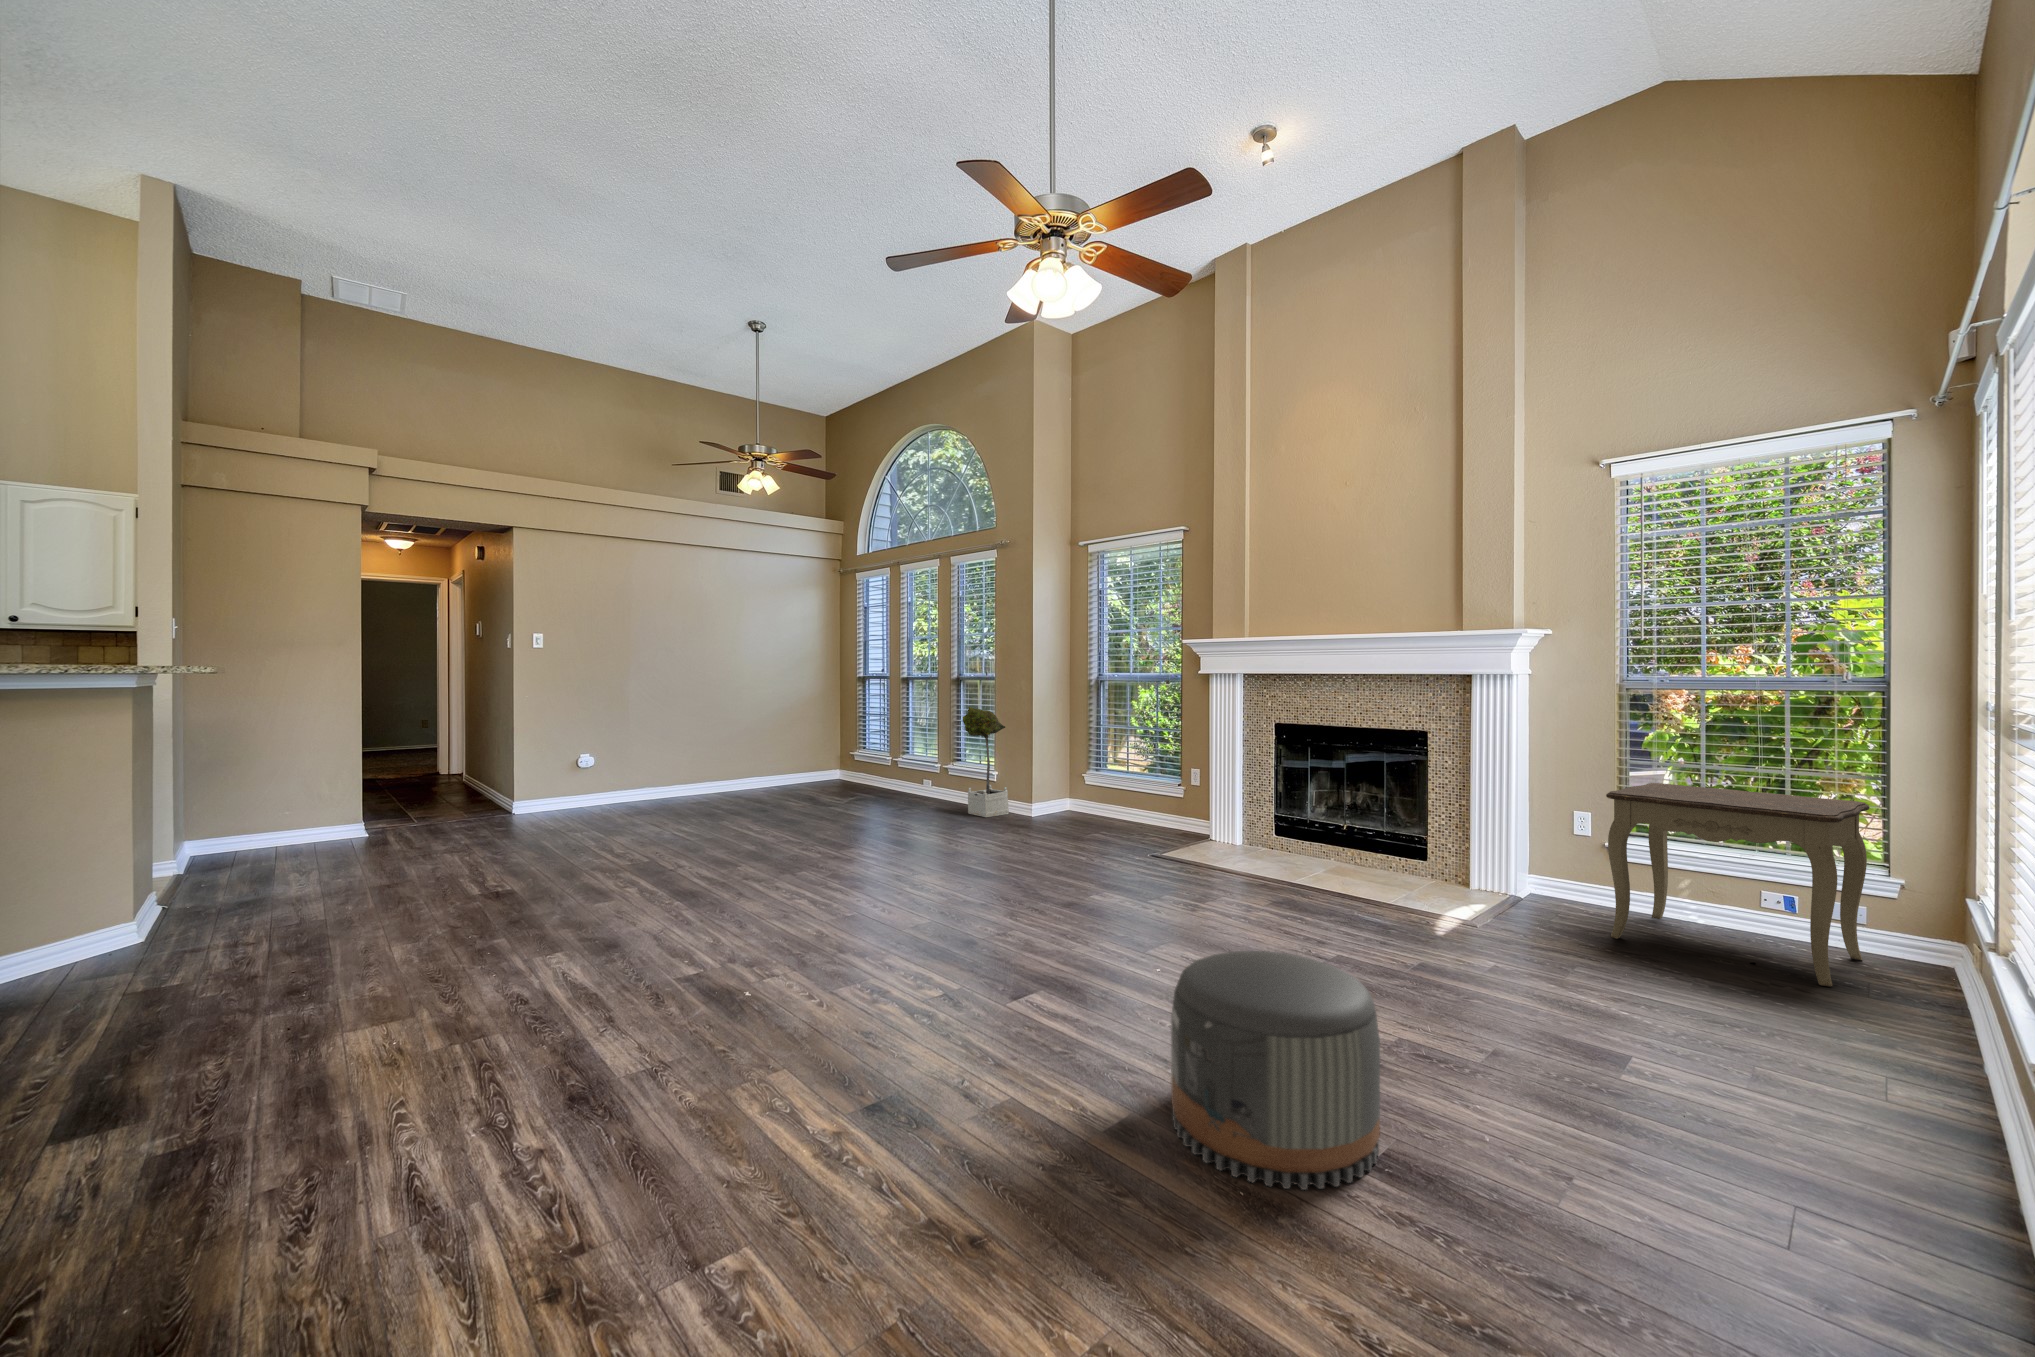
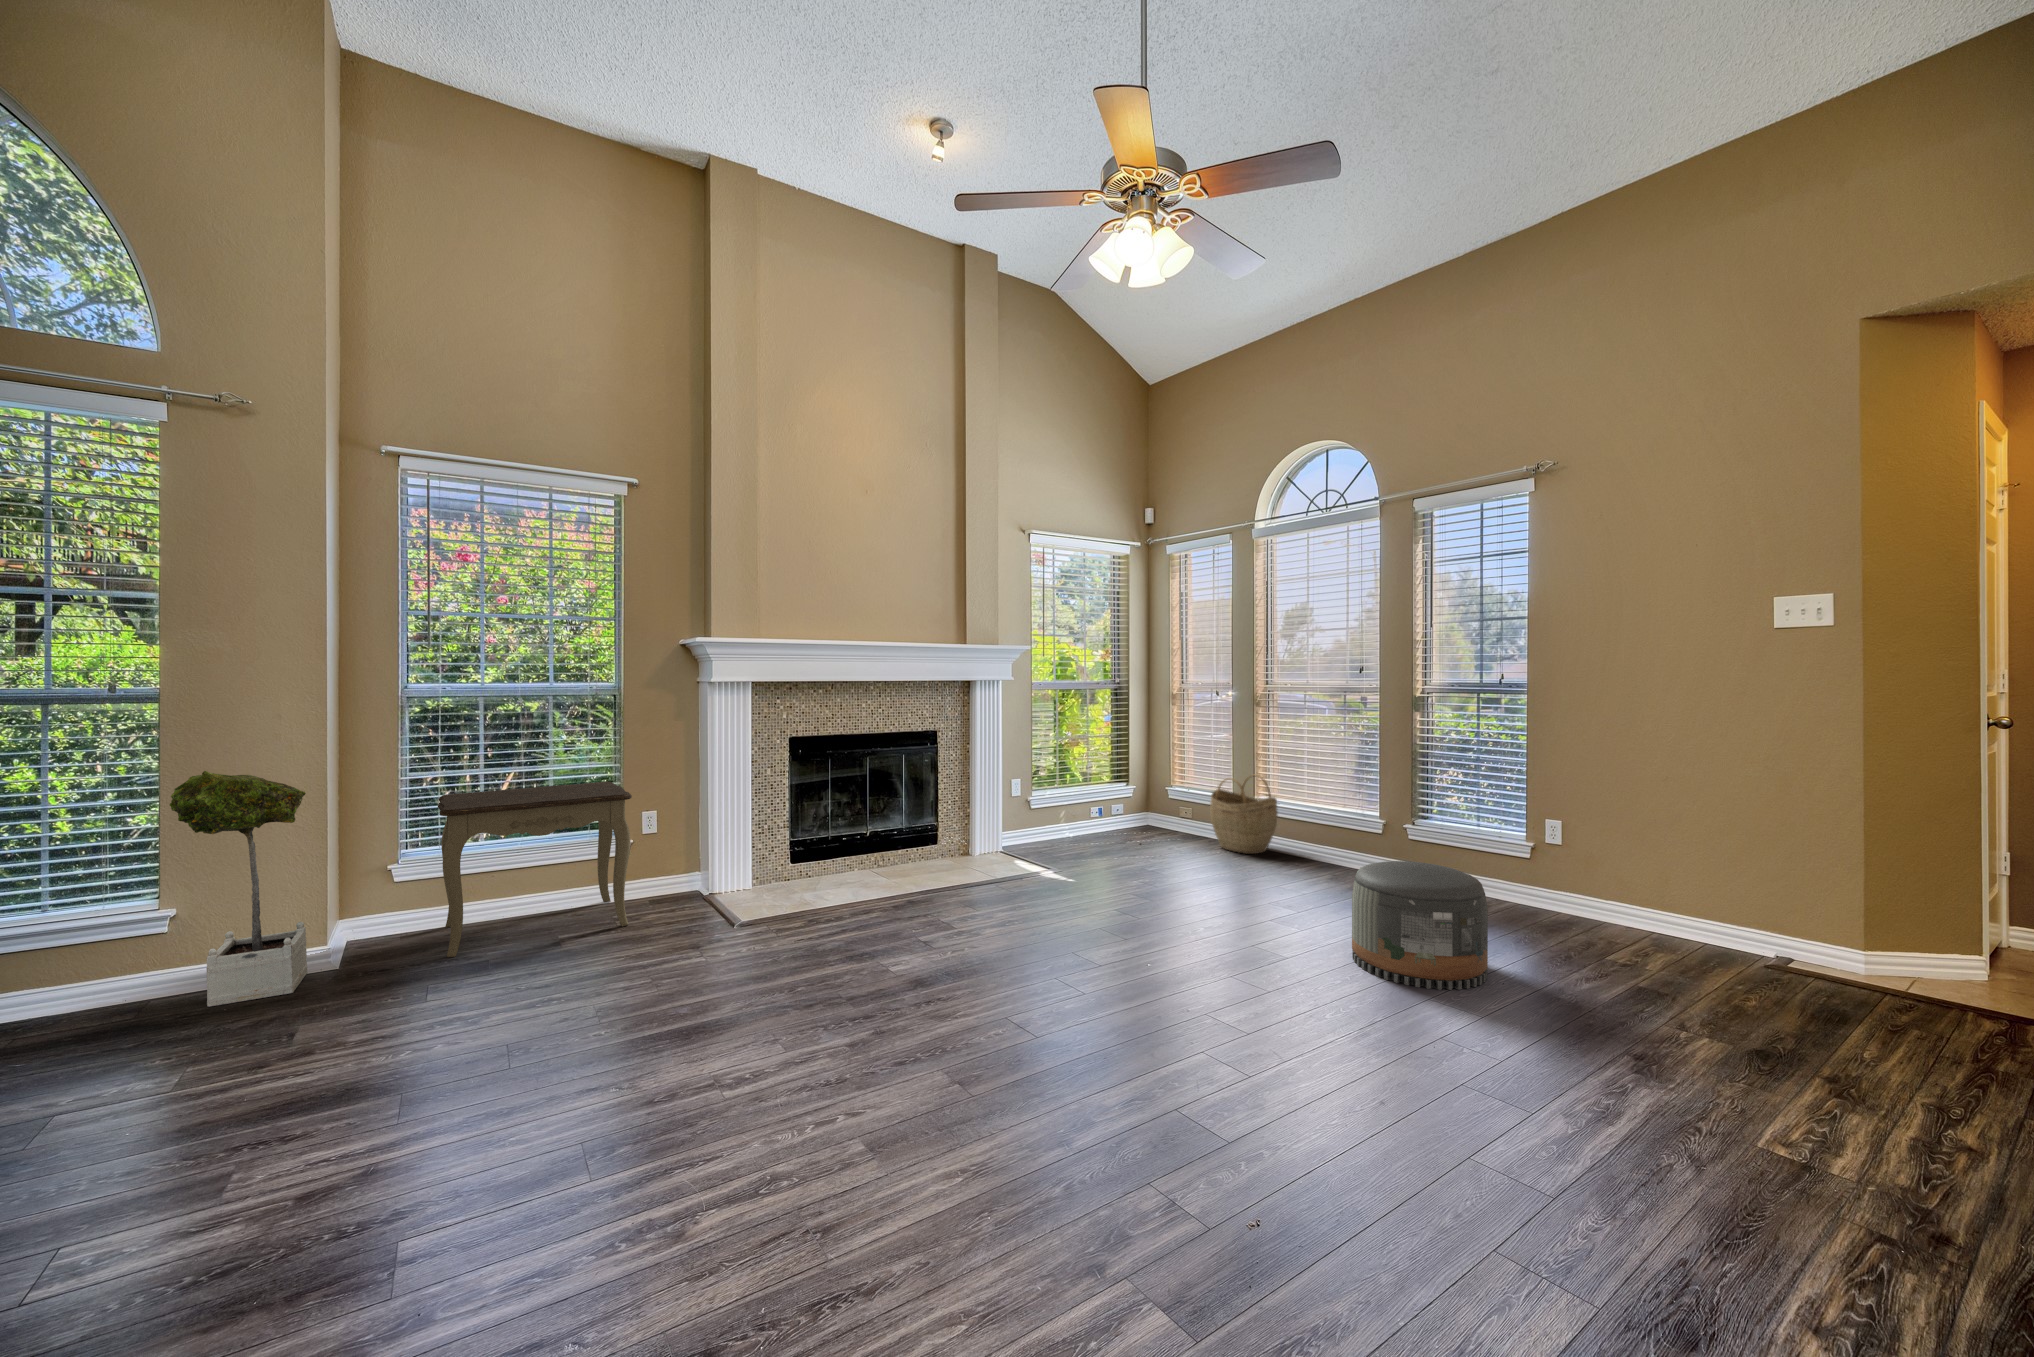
side table: present [1606,783,1870,986] -> present [438,782,632,957]
woven basket: none [1827,878,1995,1072] -> present [1210,774,1278,854]

